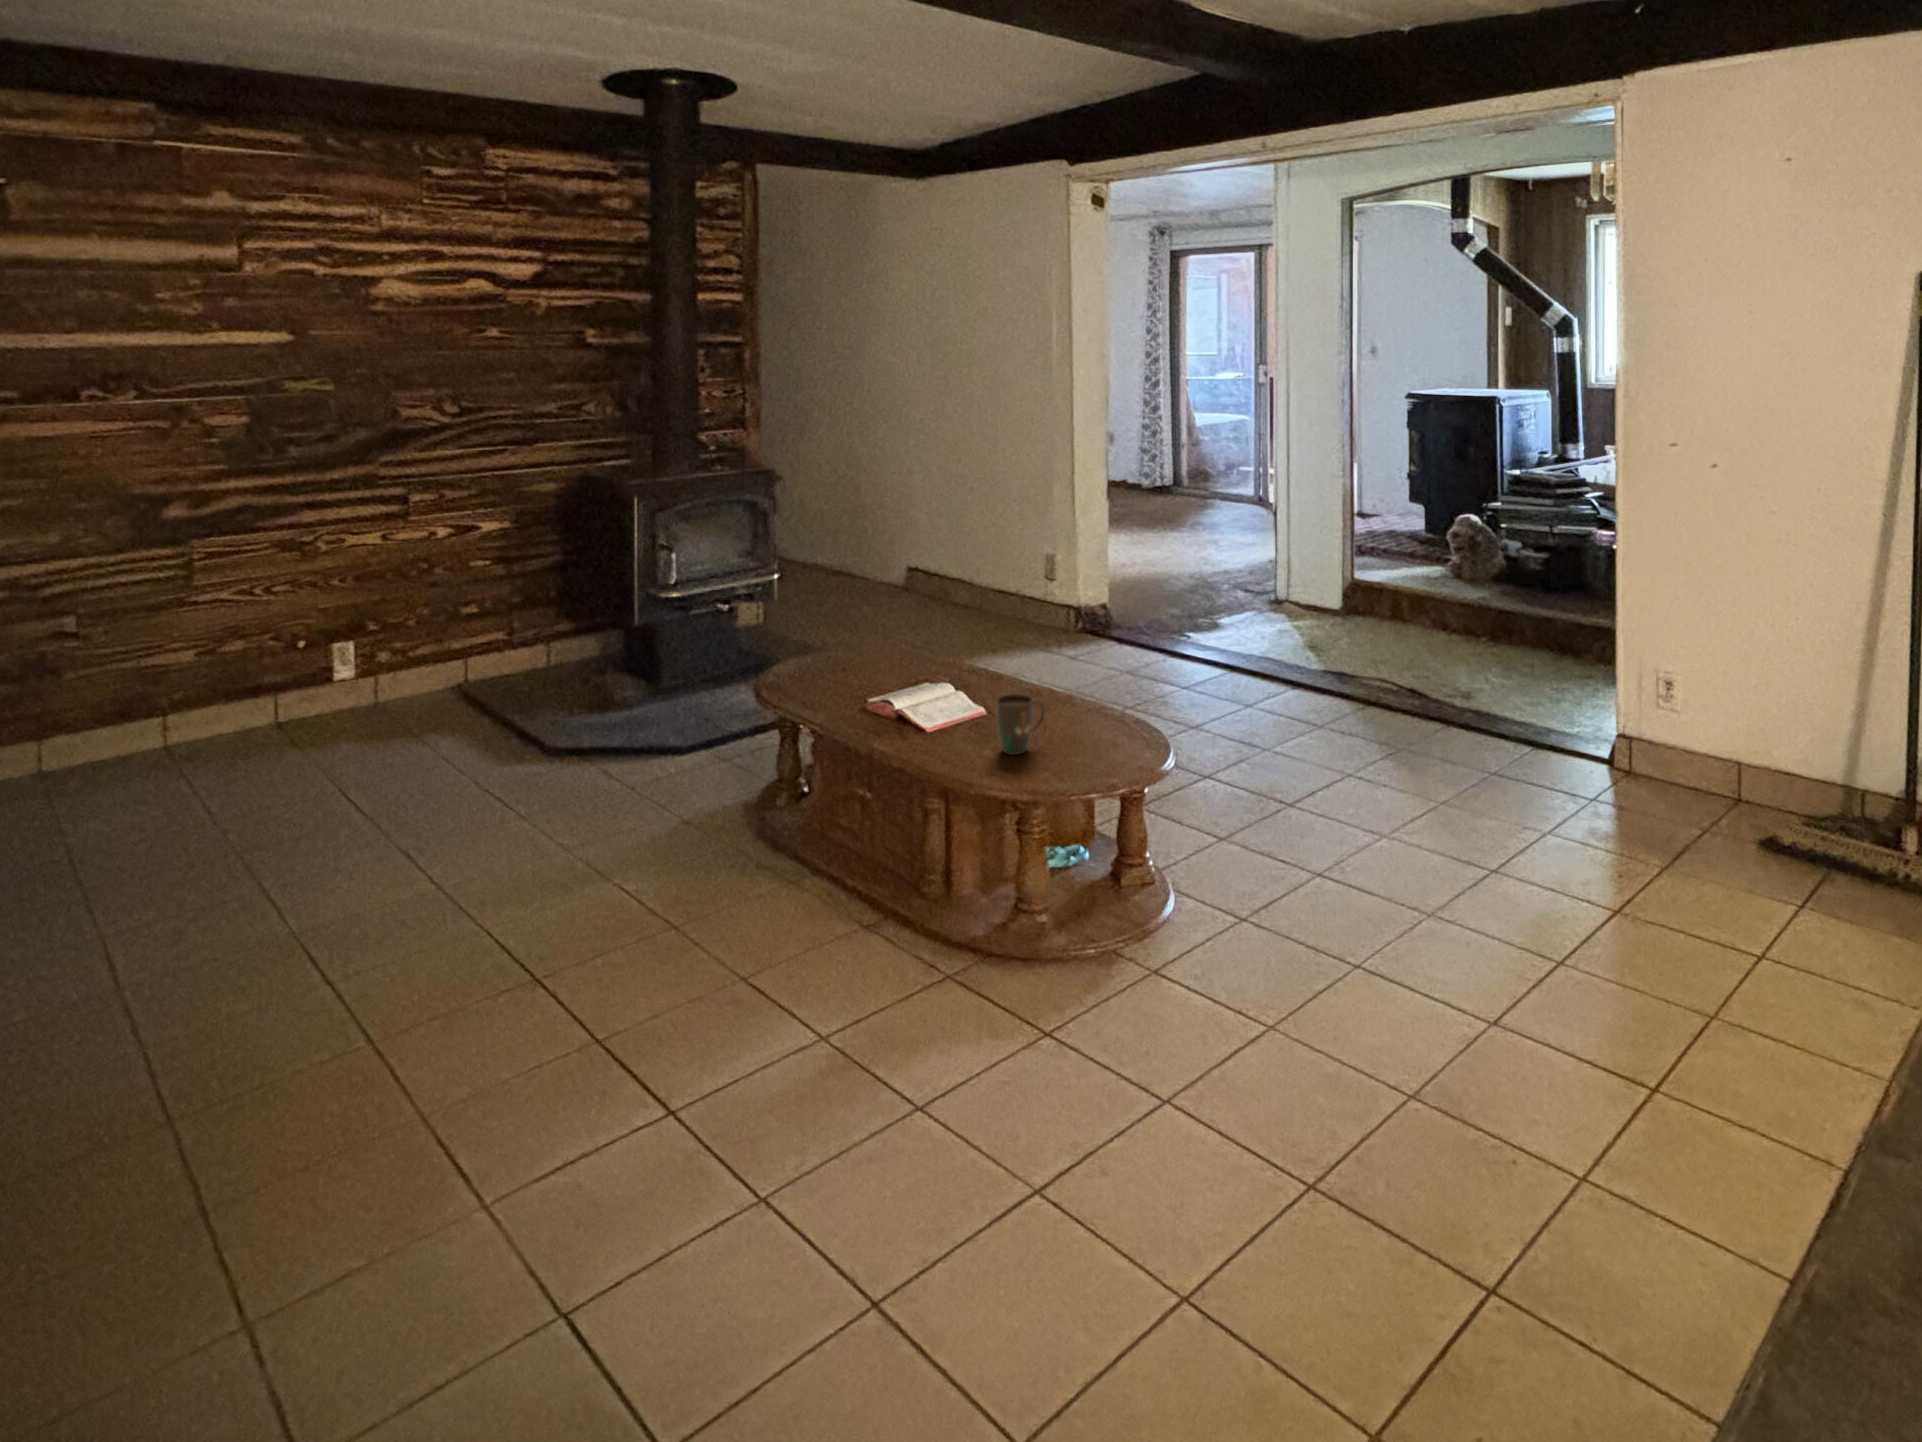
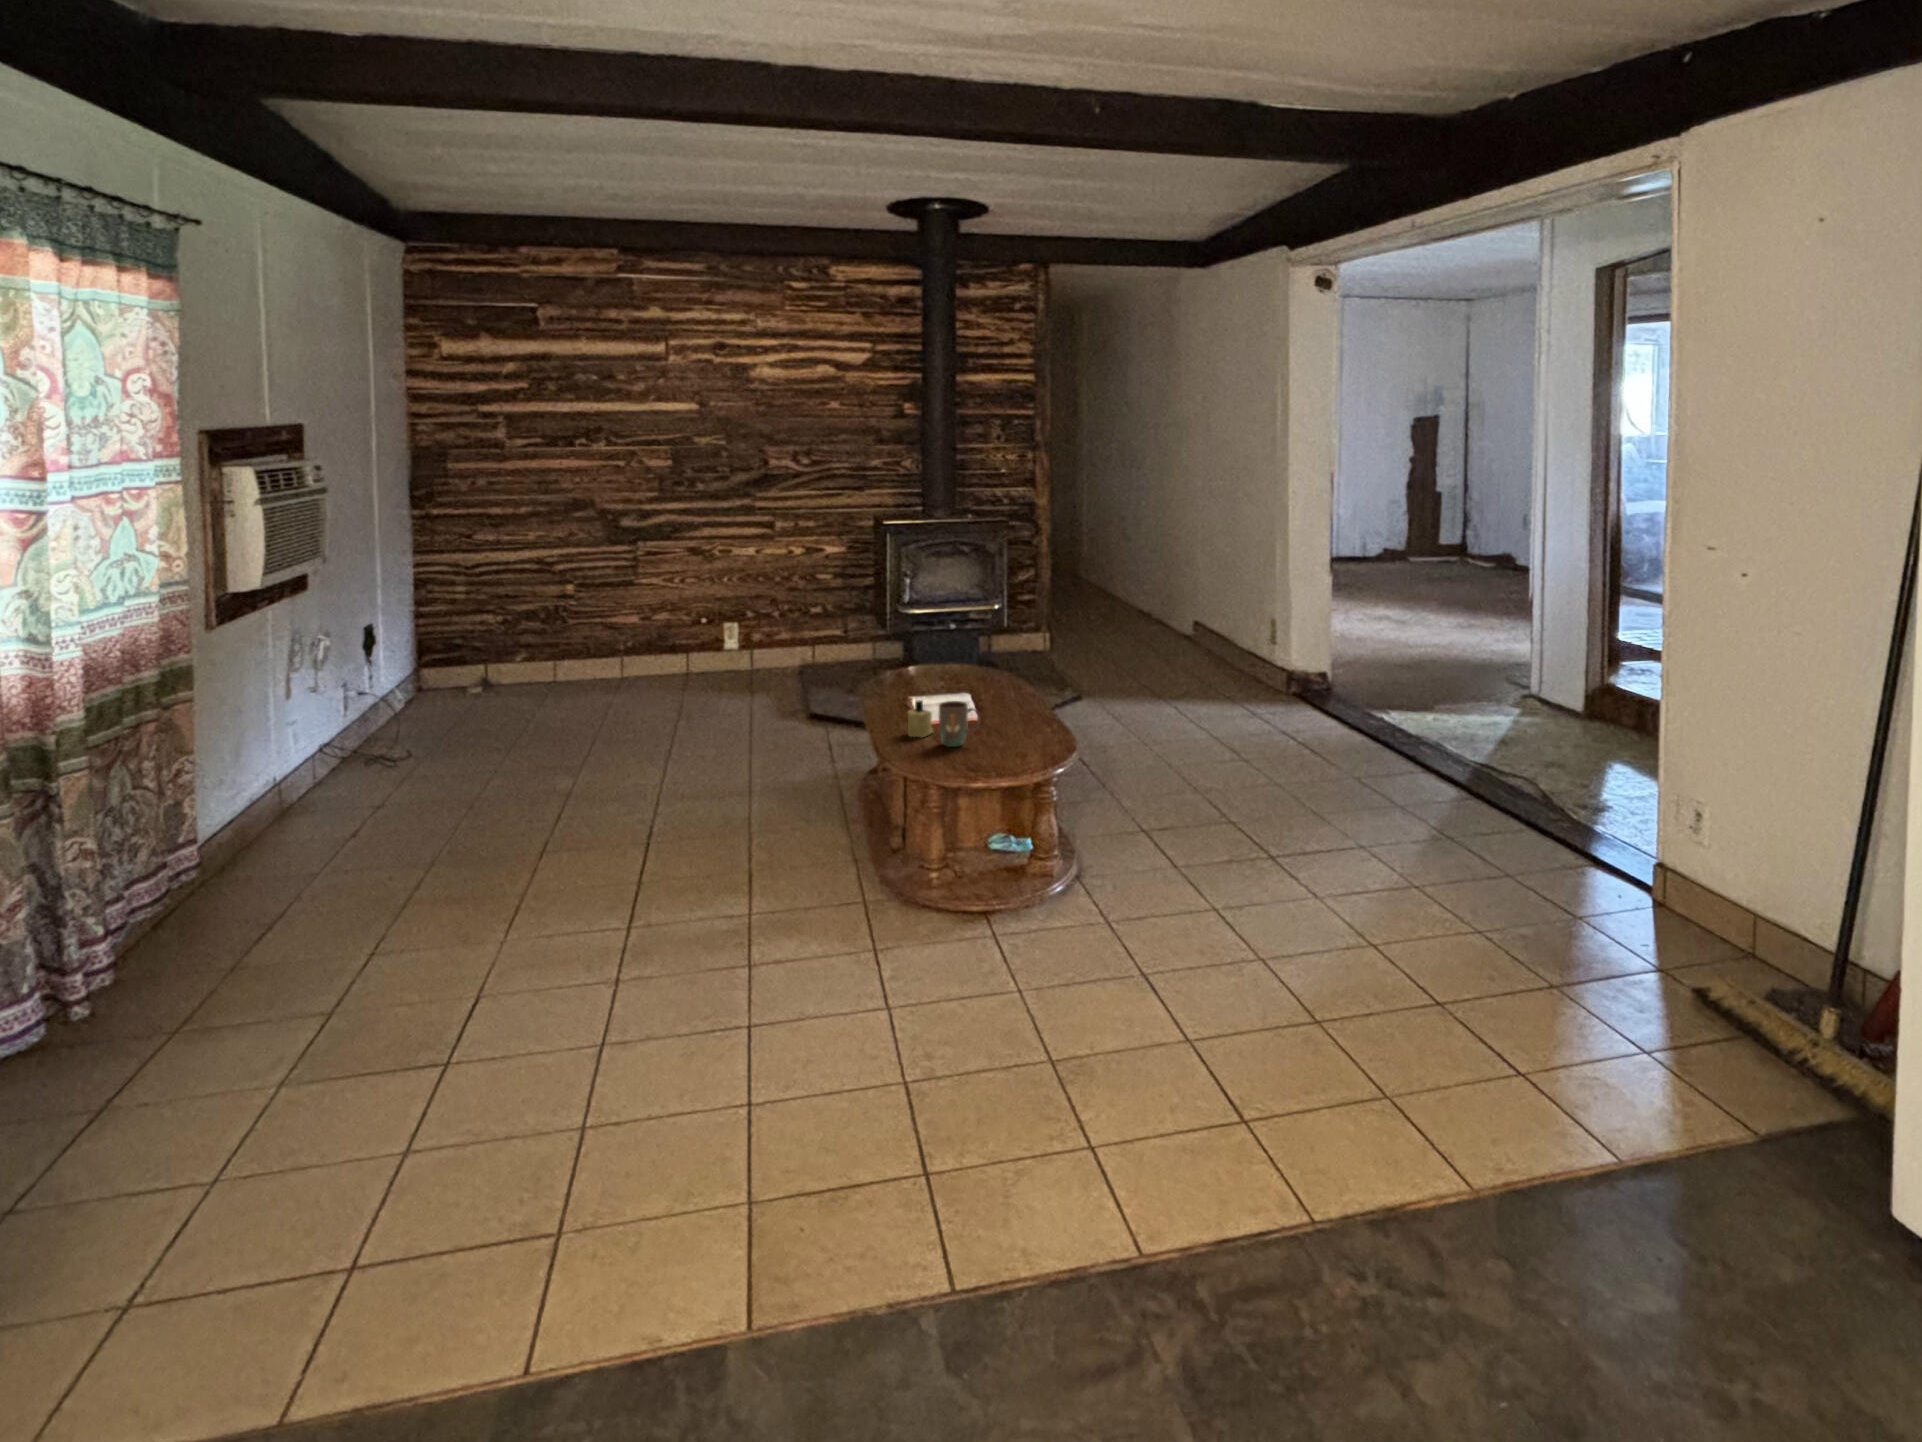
candle: none [937,701,967,751] -> present [908,700,933,737]

